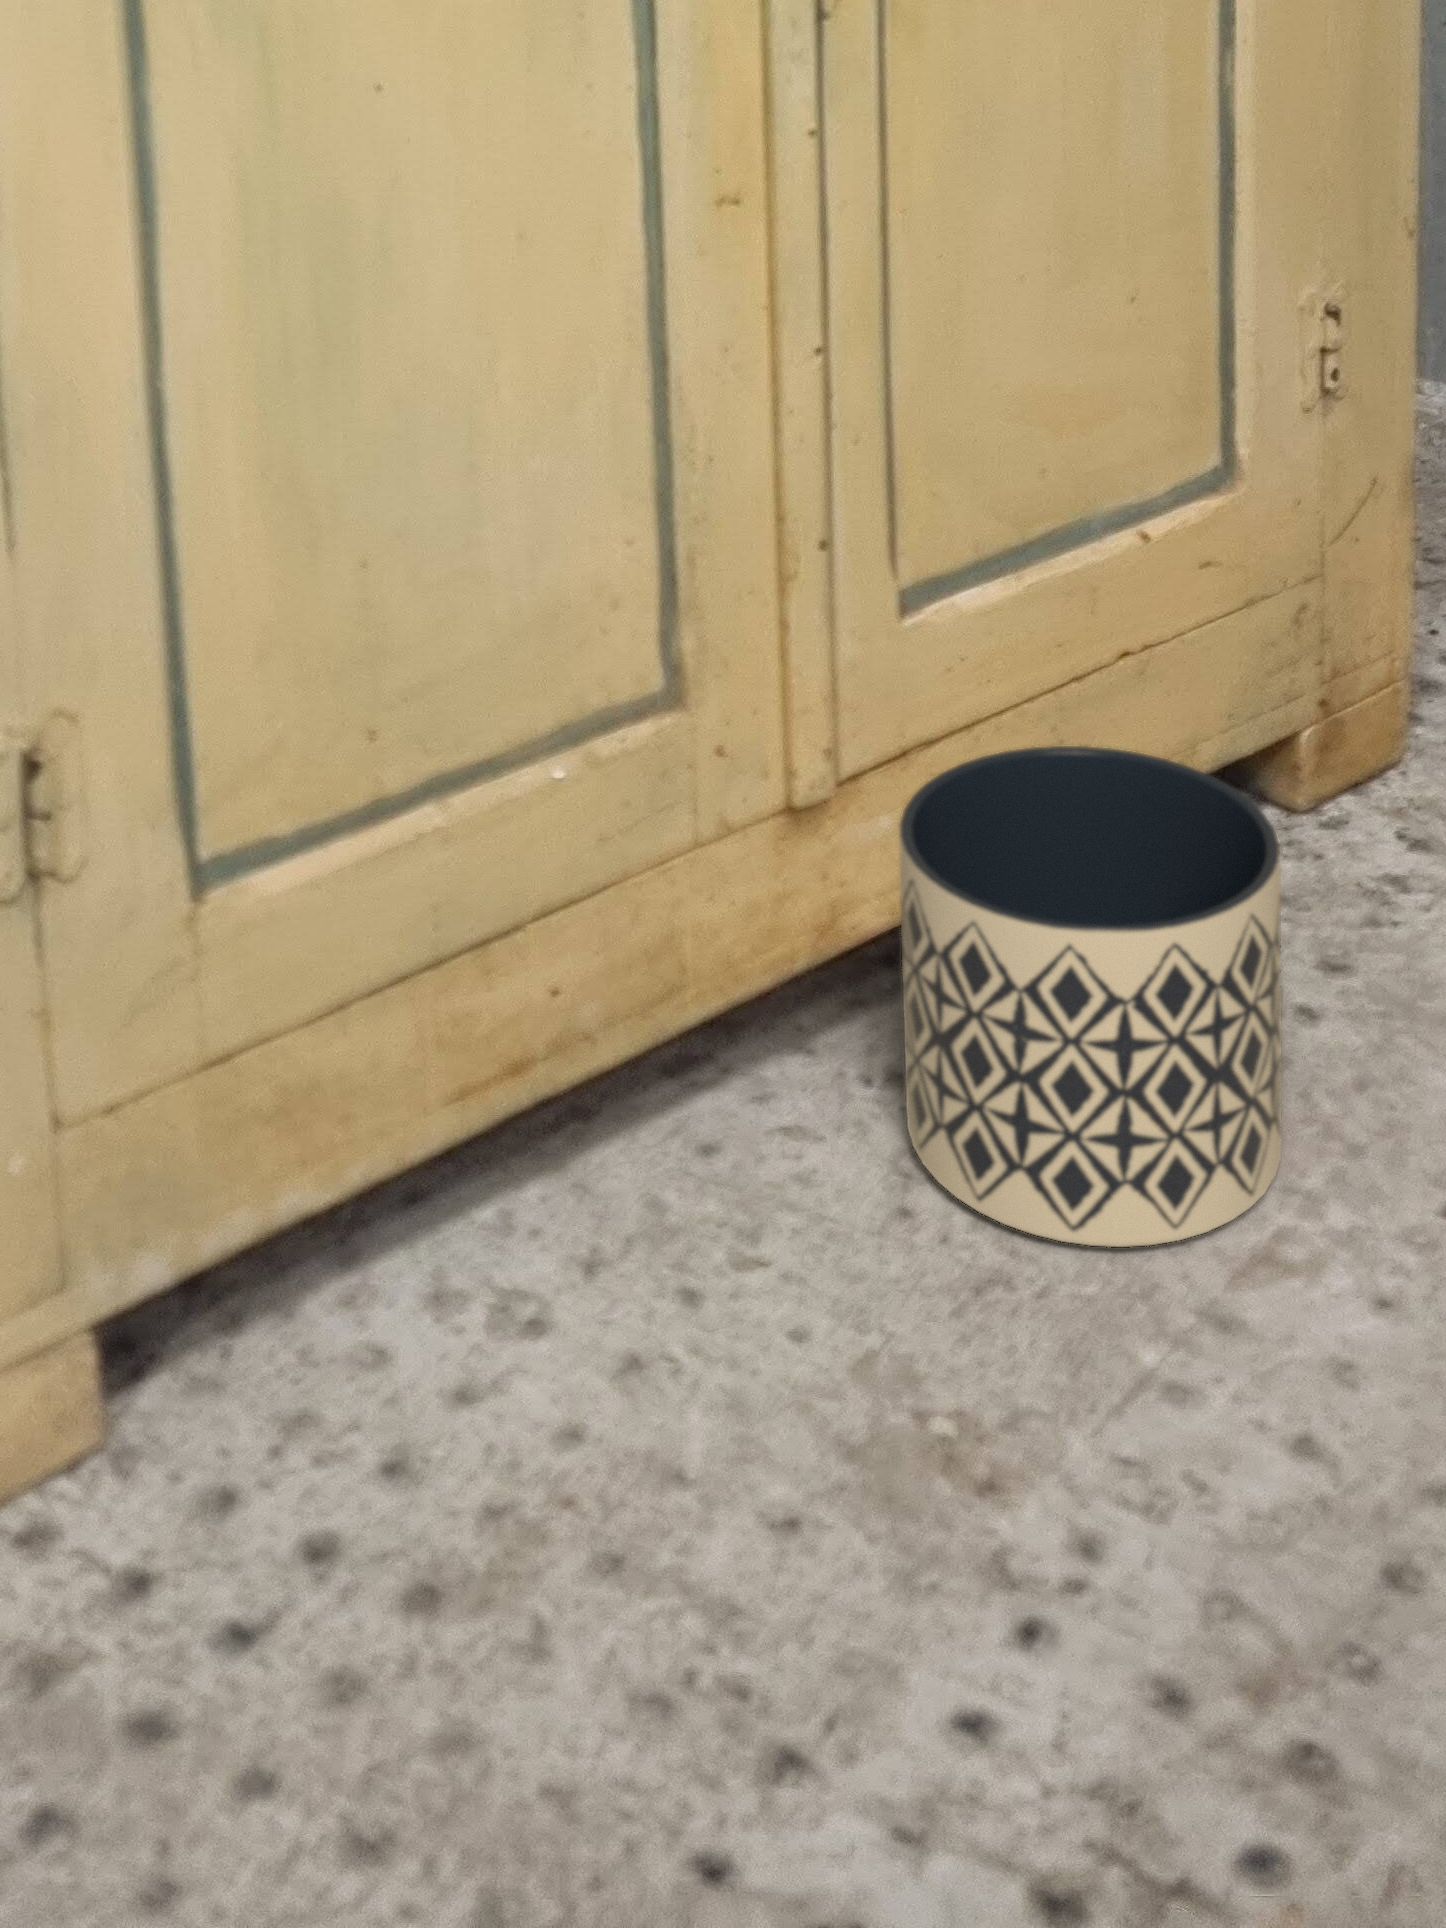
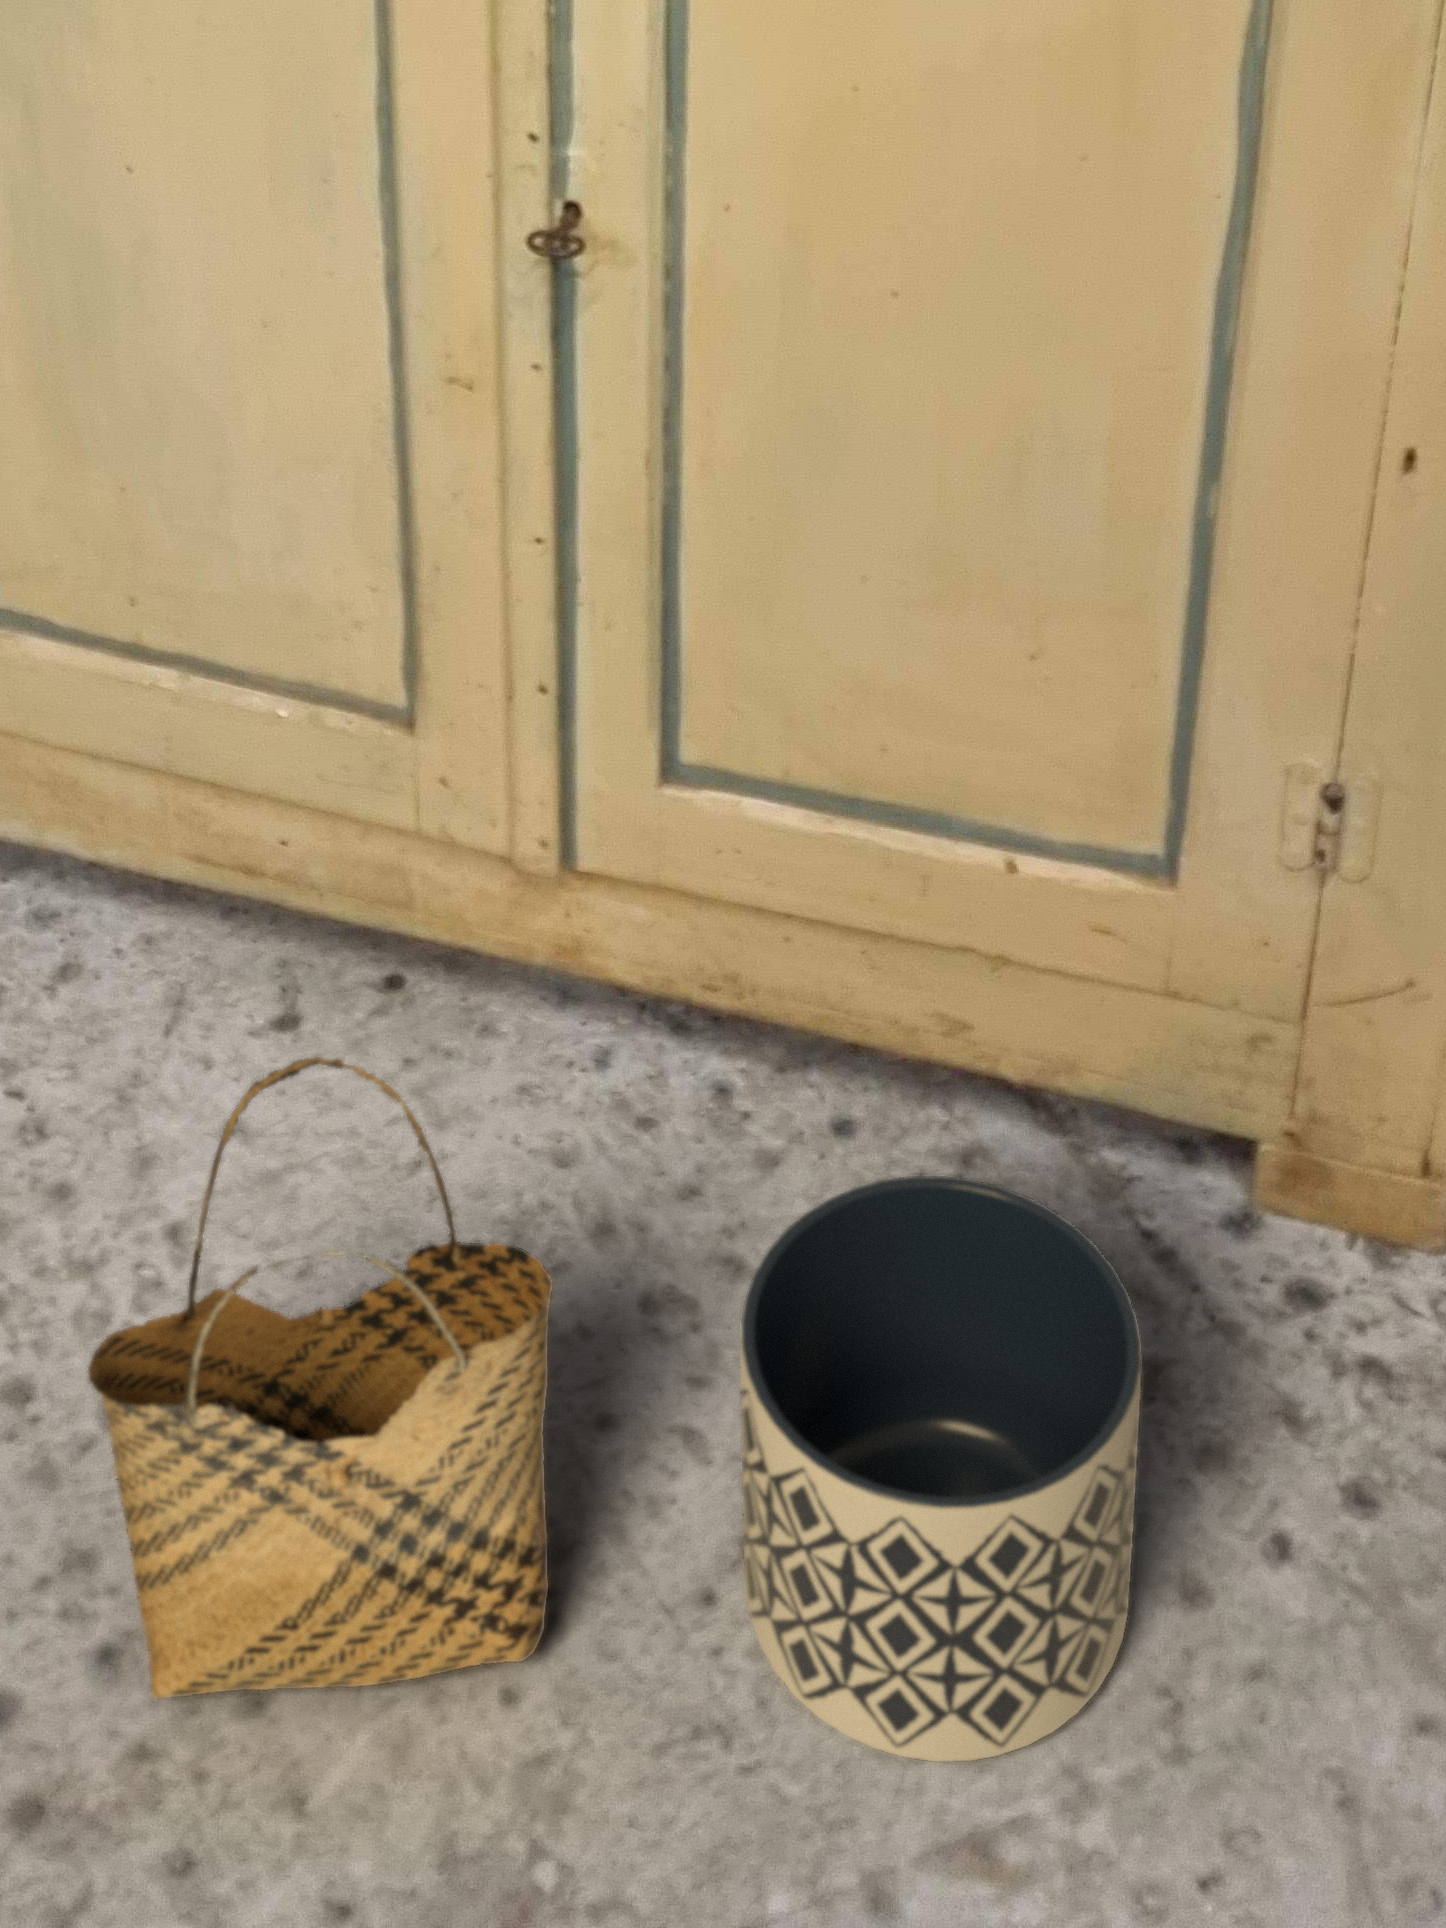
woven basket: none [398,722,825,1472] -> present [88,1057,553,1699]

